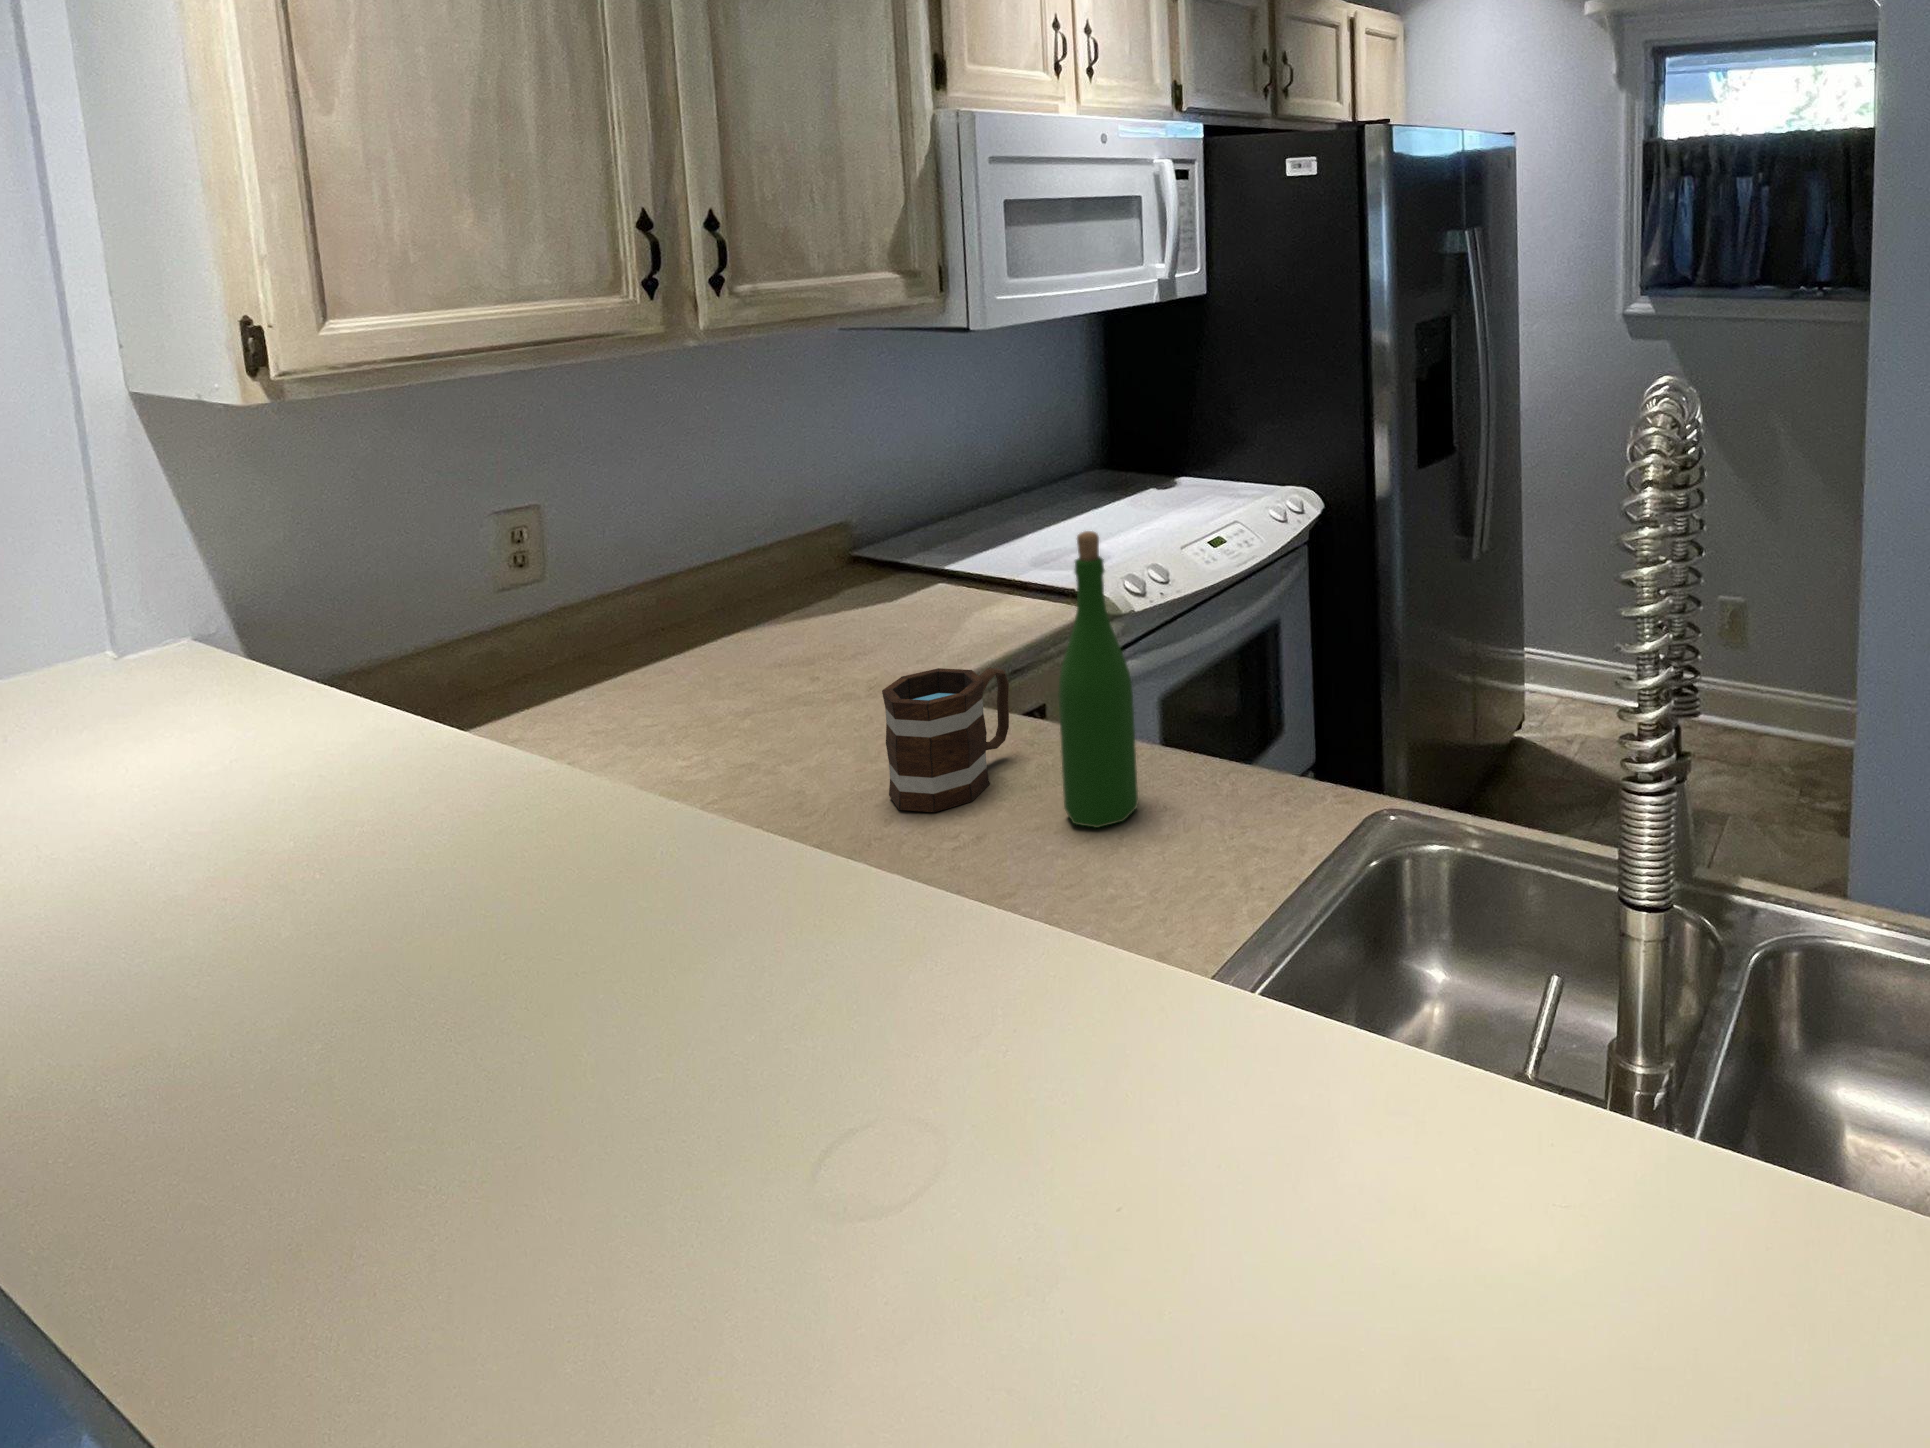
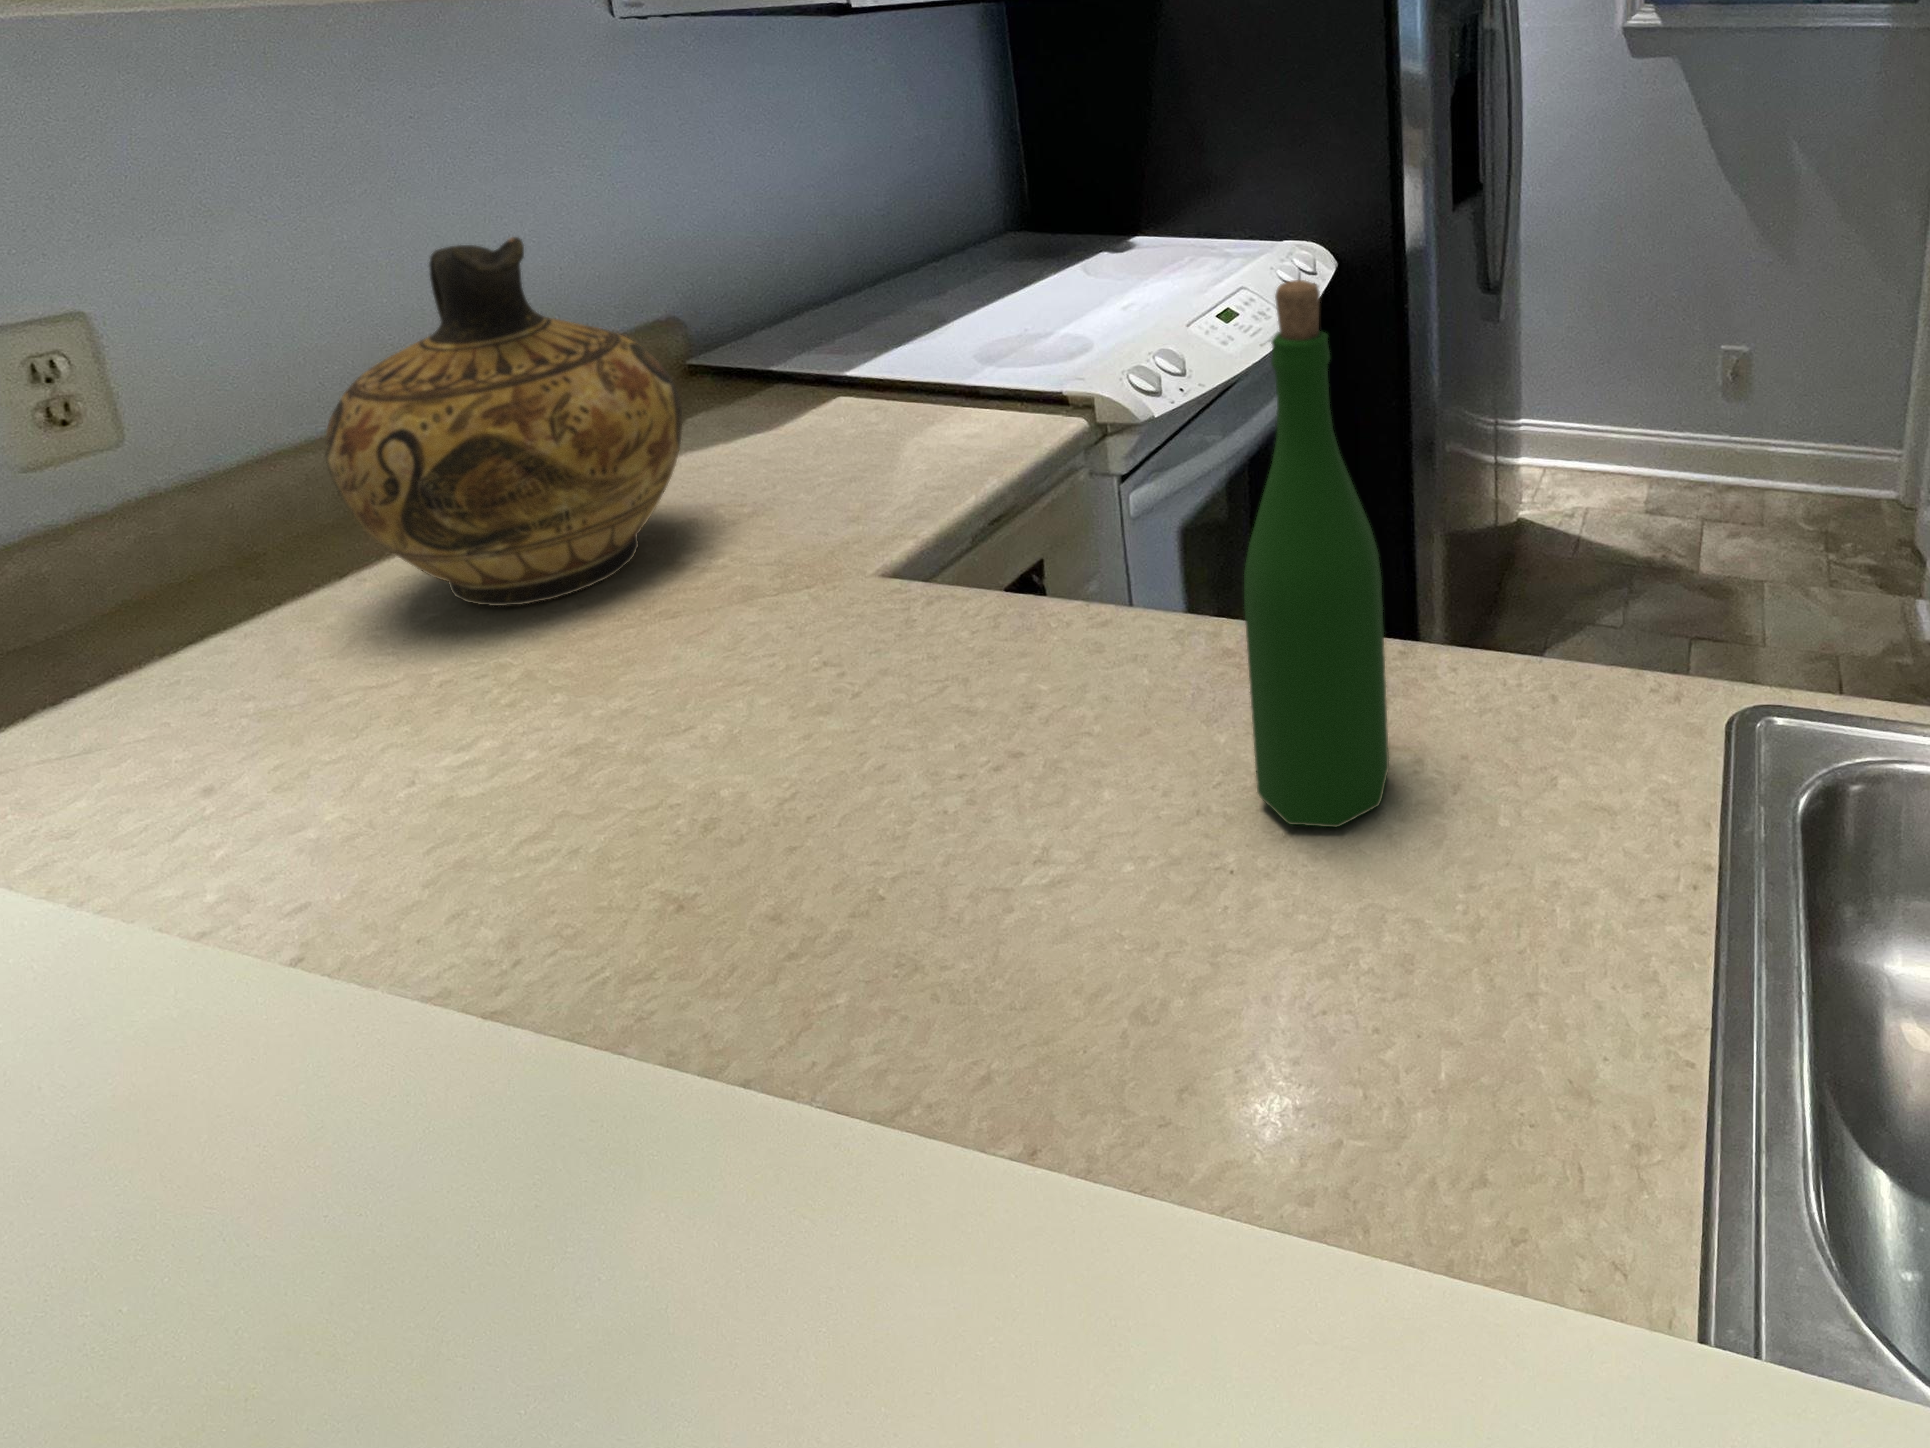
ceramic jug: none [645,479,830,693] -> present [325,237,682,606]
mug: present [882,668,1009,812] -> none [861,543,1087,826]

